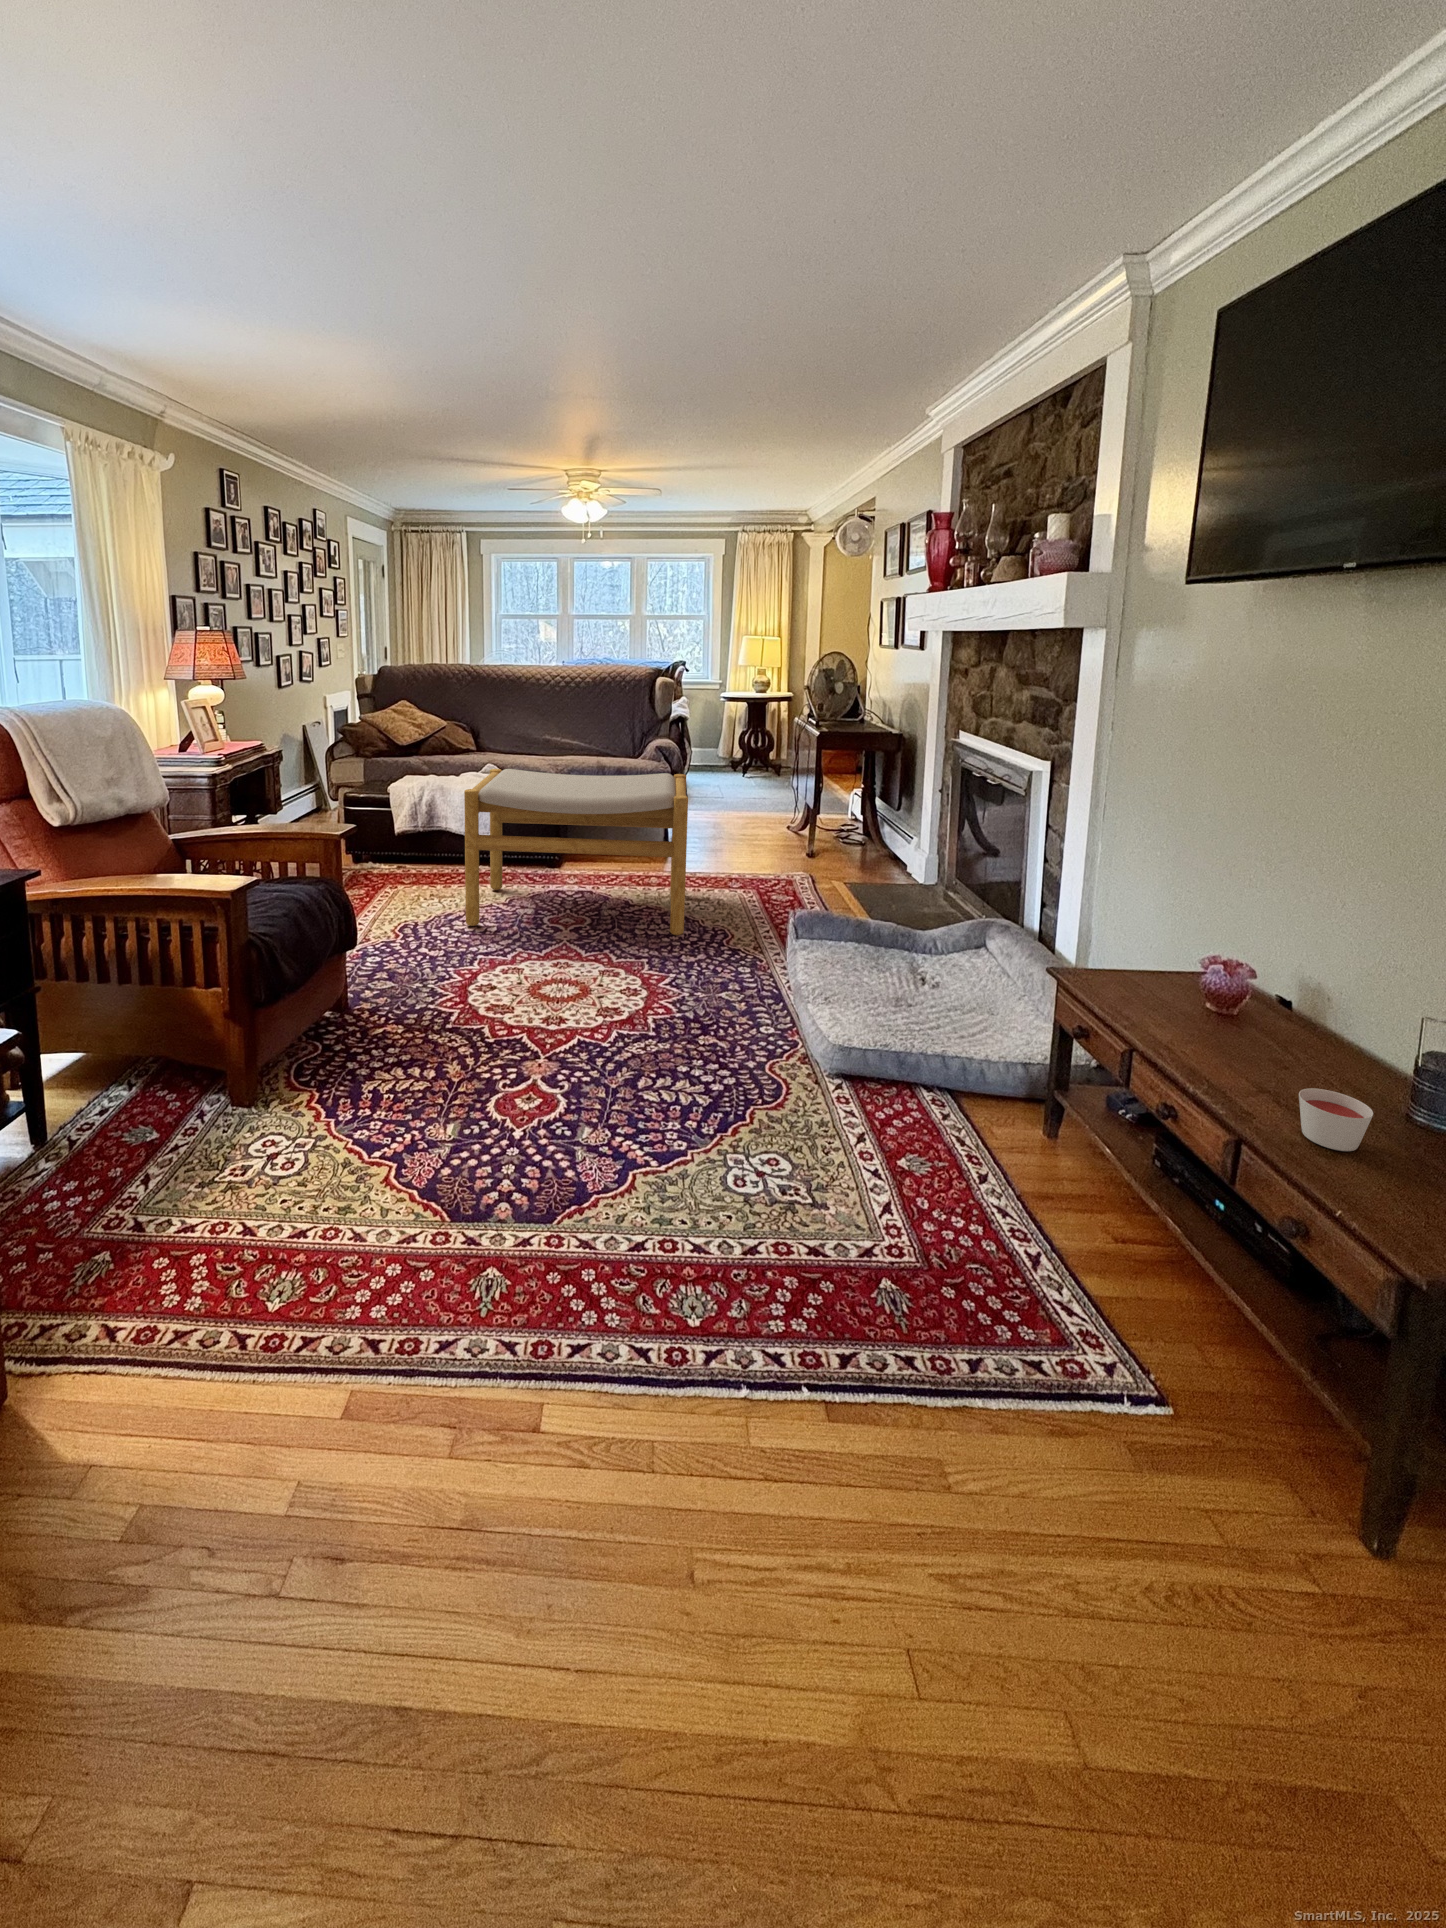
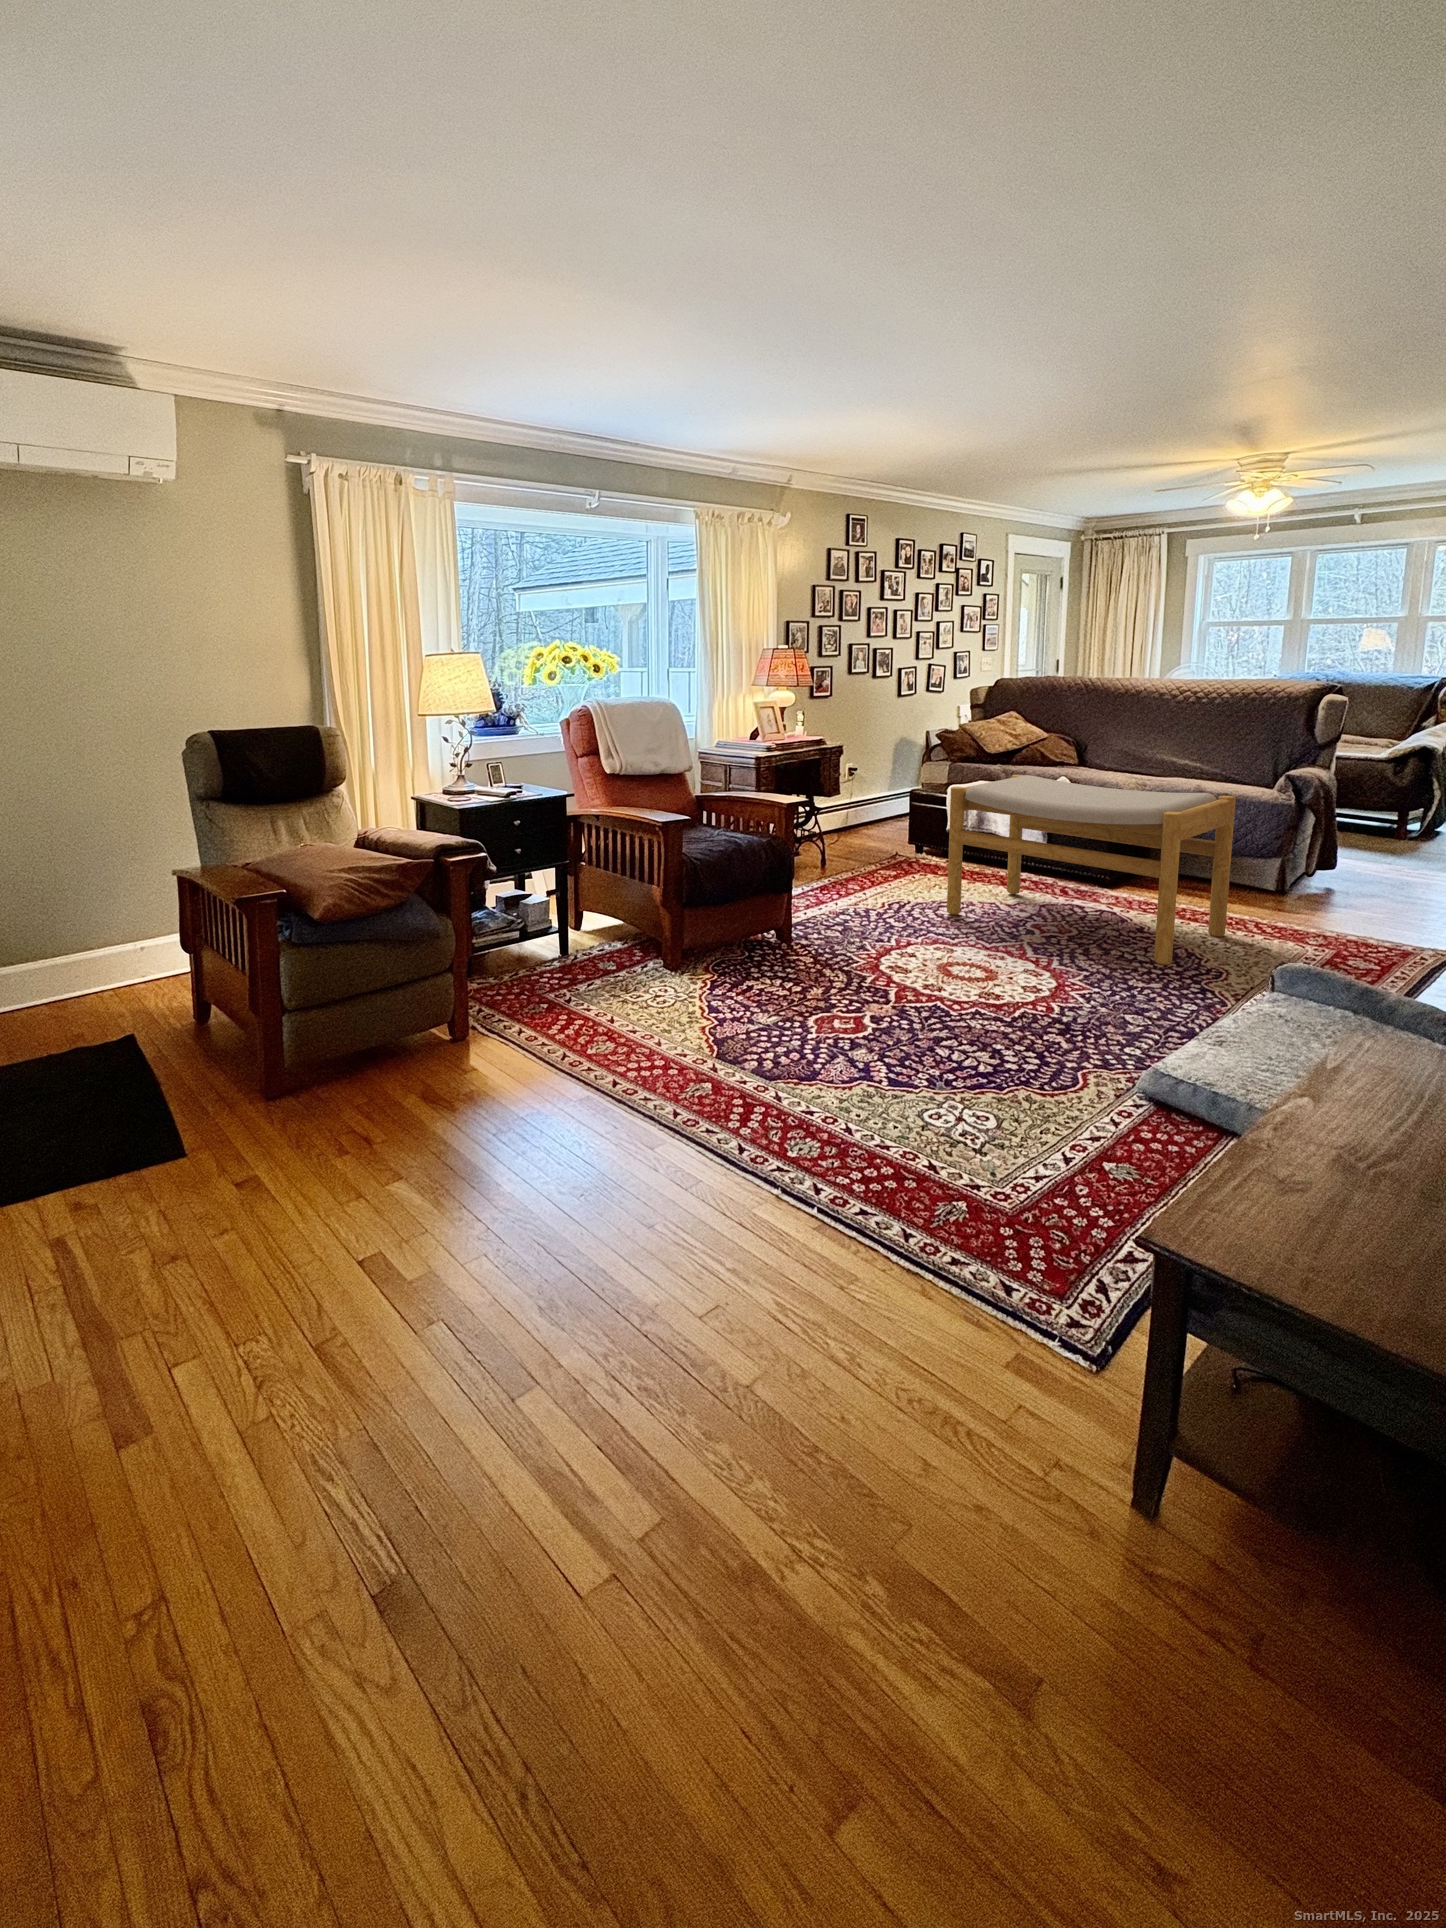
candle: present [1299,1088,1373,1151] -> none [1310,1115,1393,1186]

